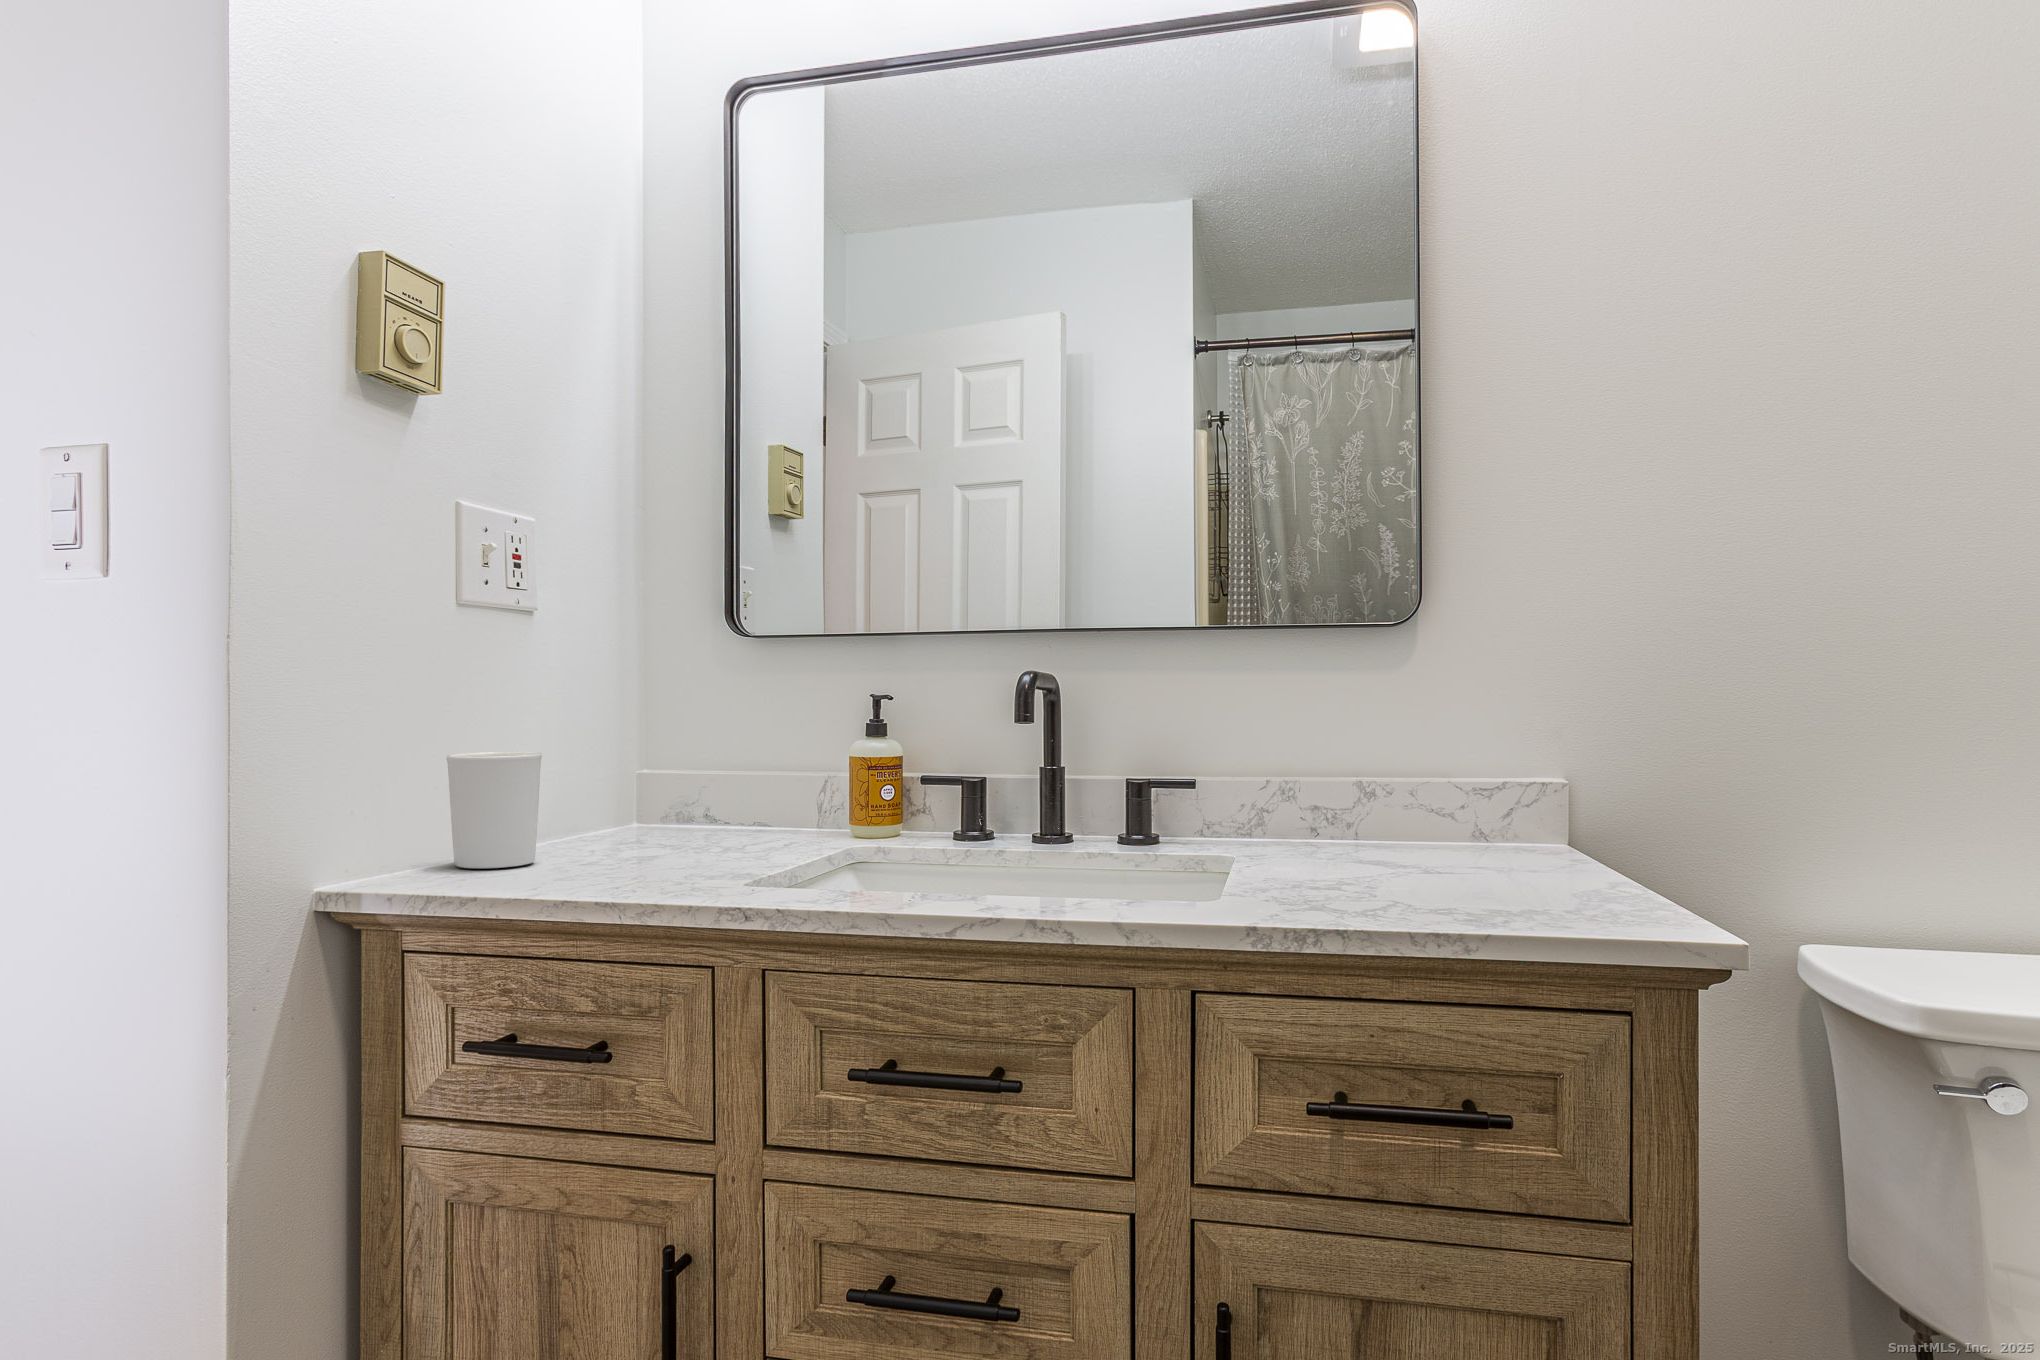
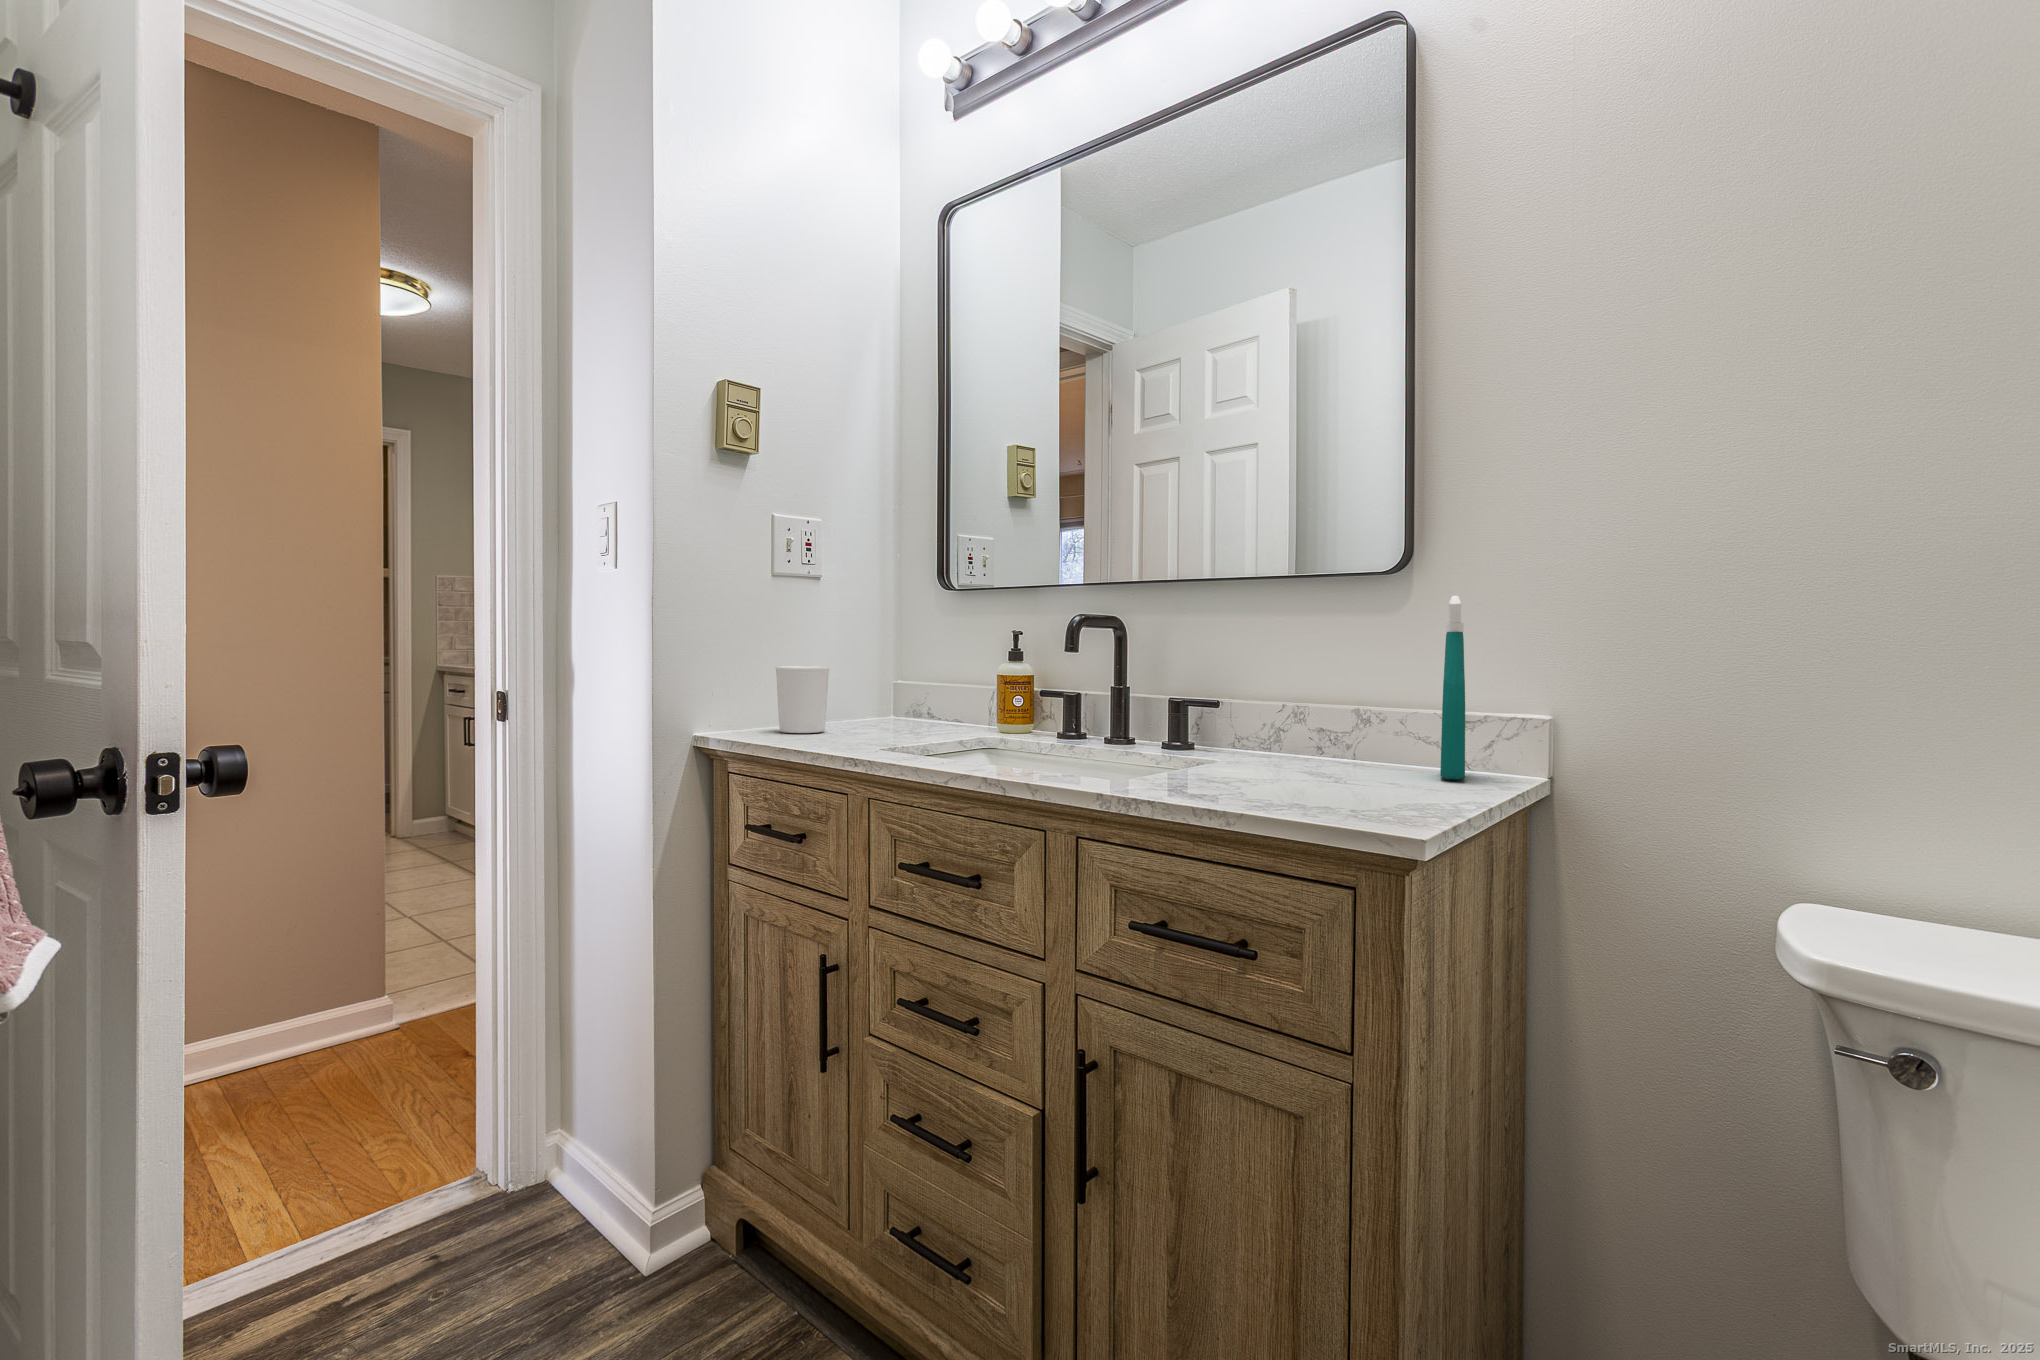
spray bottle: none [1451,641,1513,861] -> present [1440,596,1465,780]

